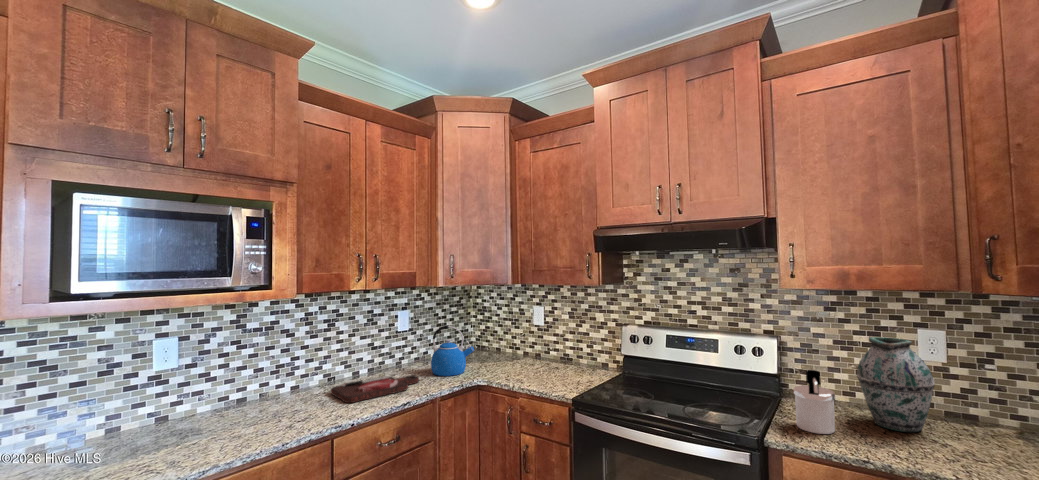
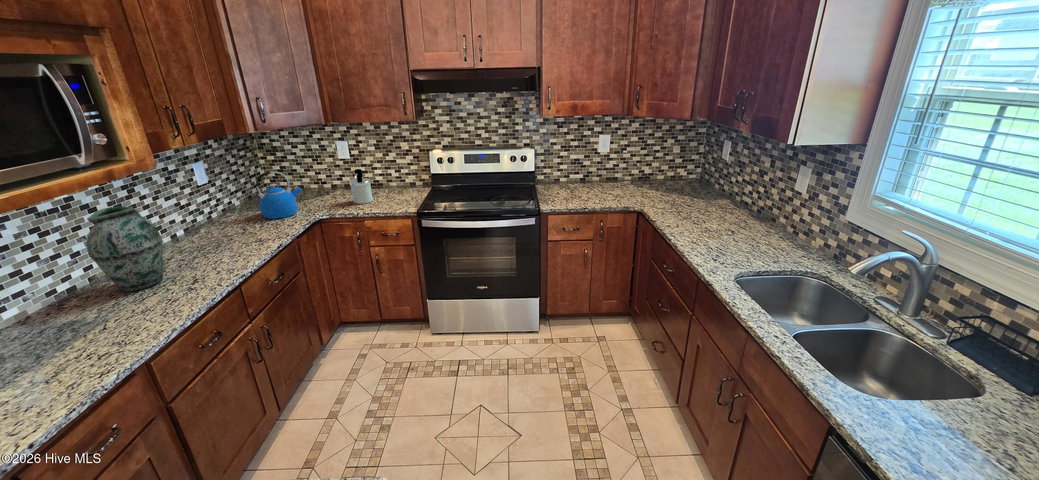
vase: present [857,337,935,432] -> present [86,206,163,292]
soap dispenser: present [794,370,835,434] -> present [349,169,373,204]
cutting board: present [330,375,419,403] -> none [178,223,265,260]

